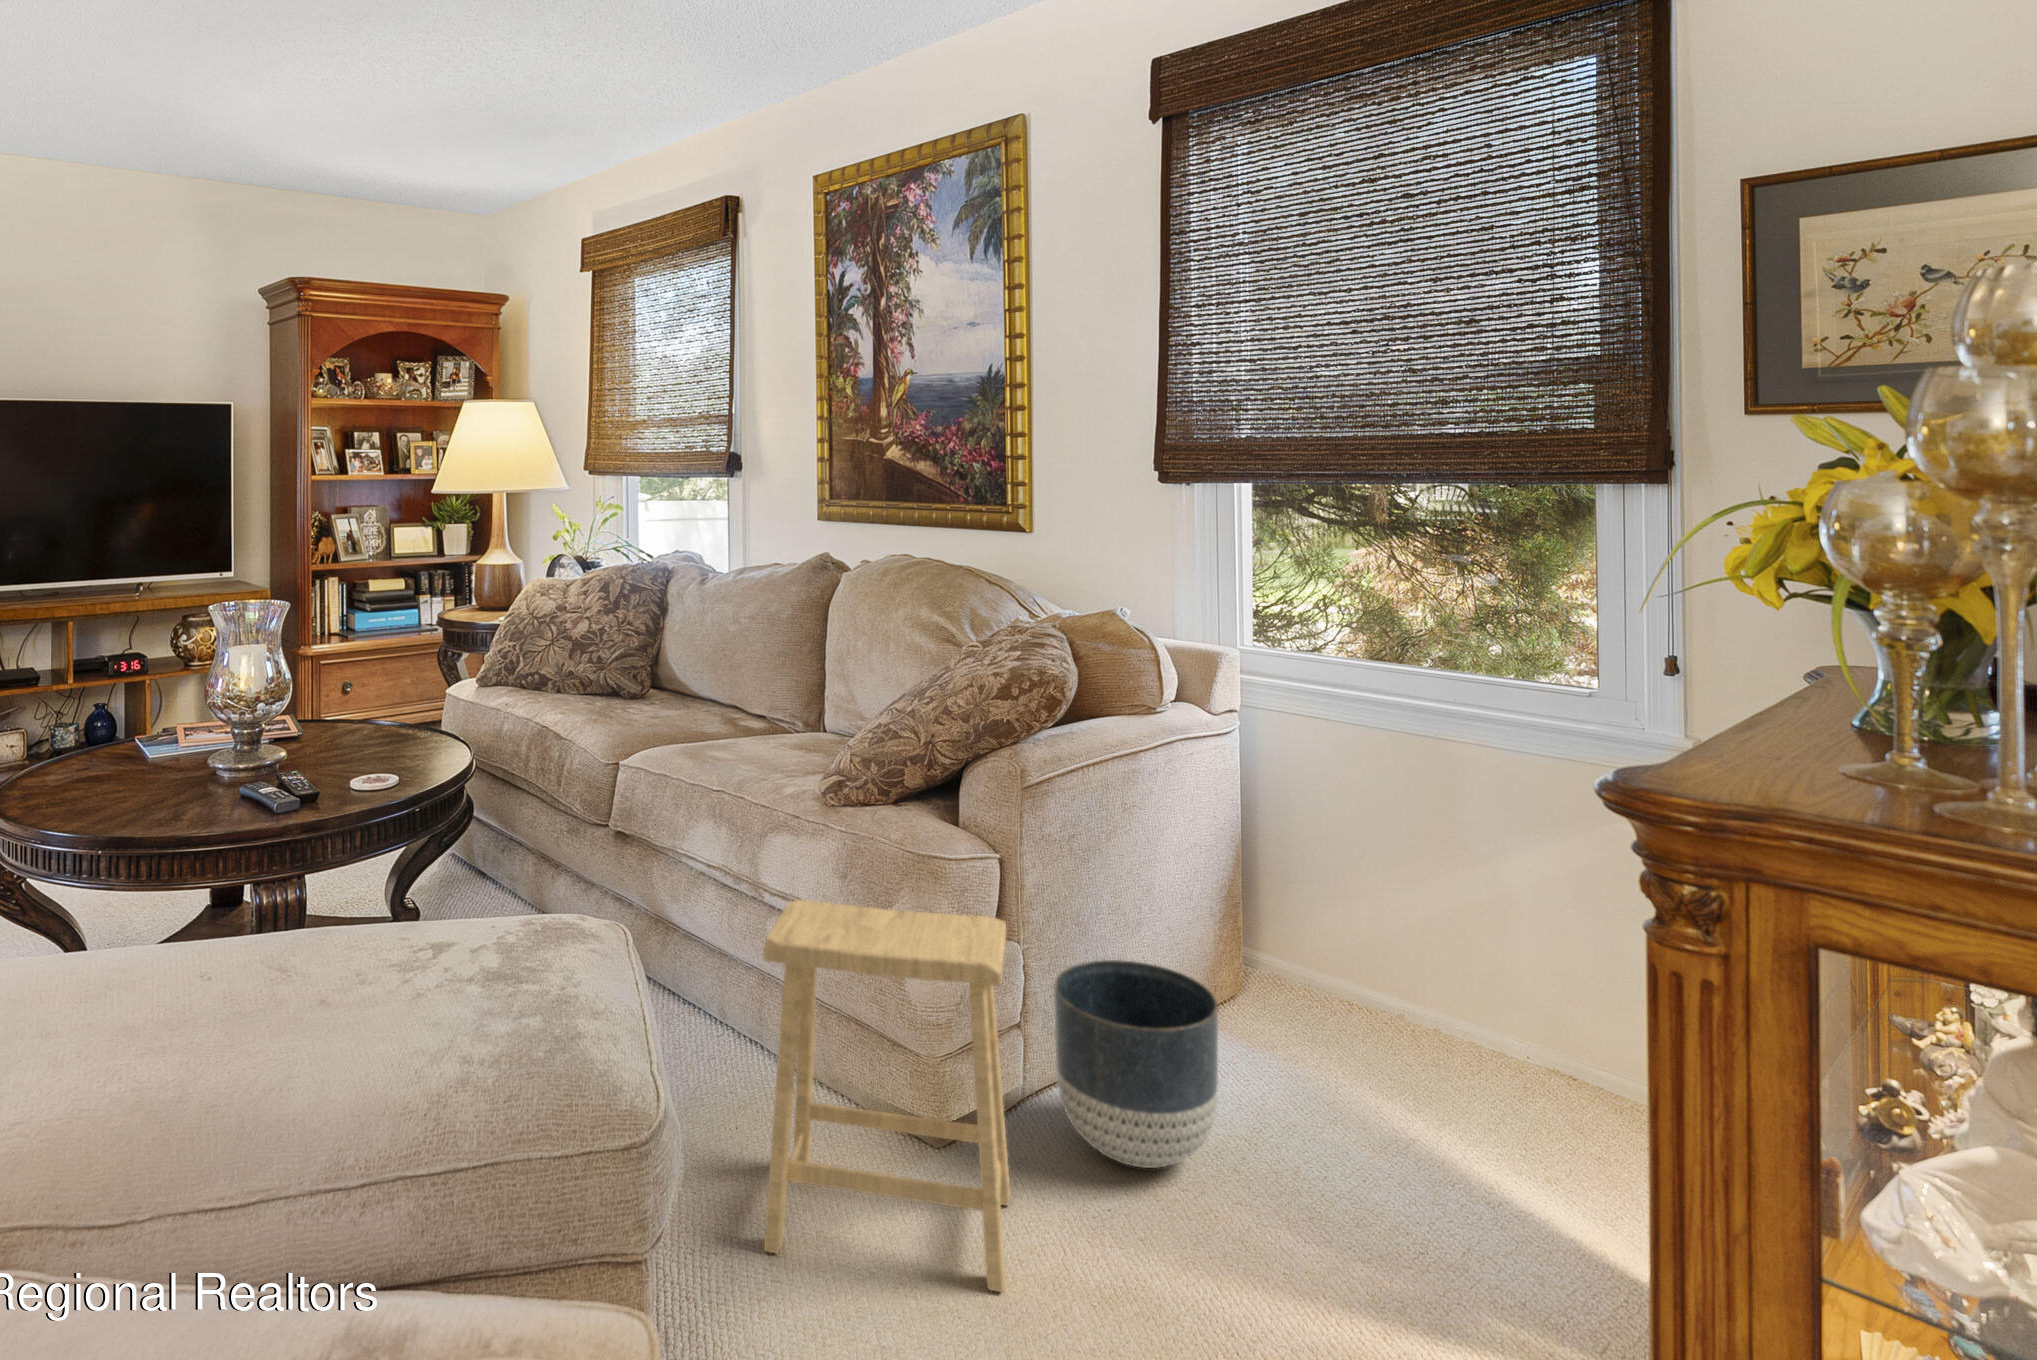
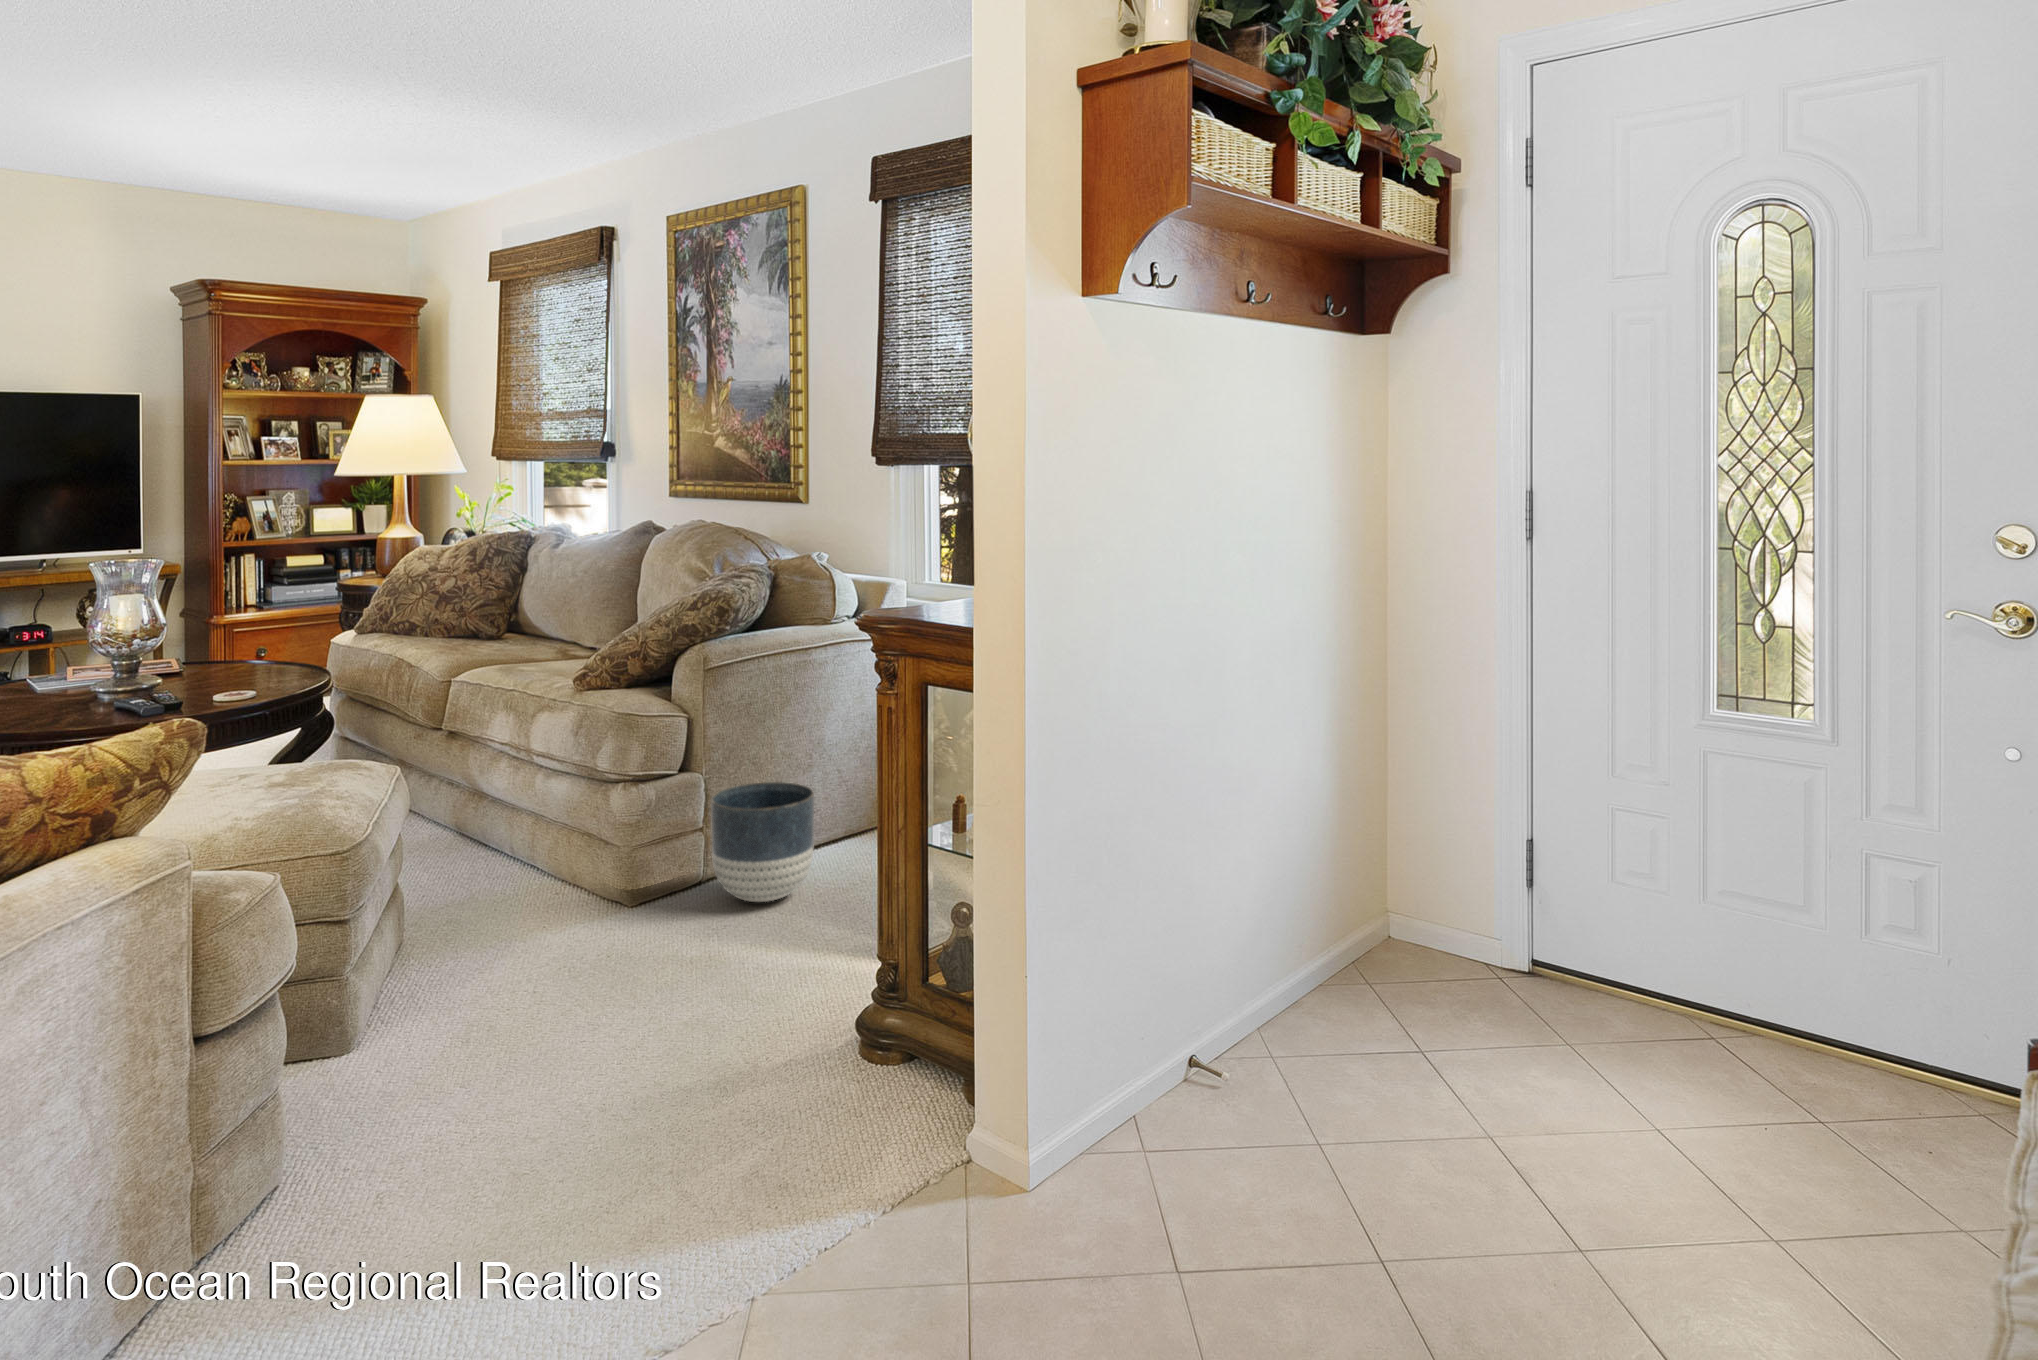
footstool: present [763,900,1011,1292] -> none [482,740,664,957]

